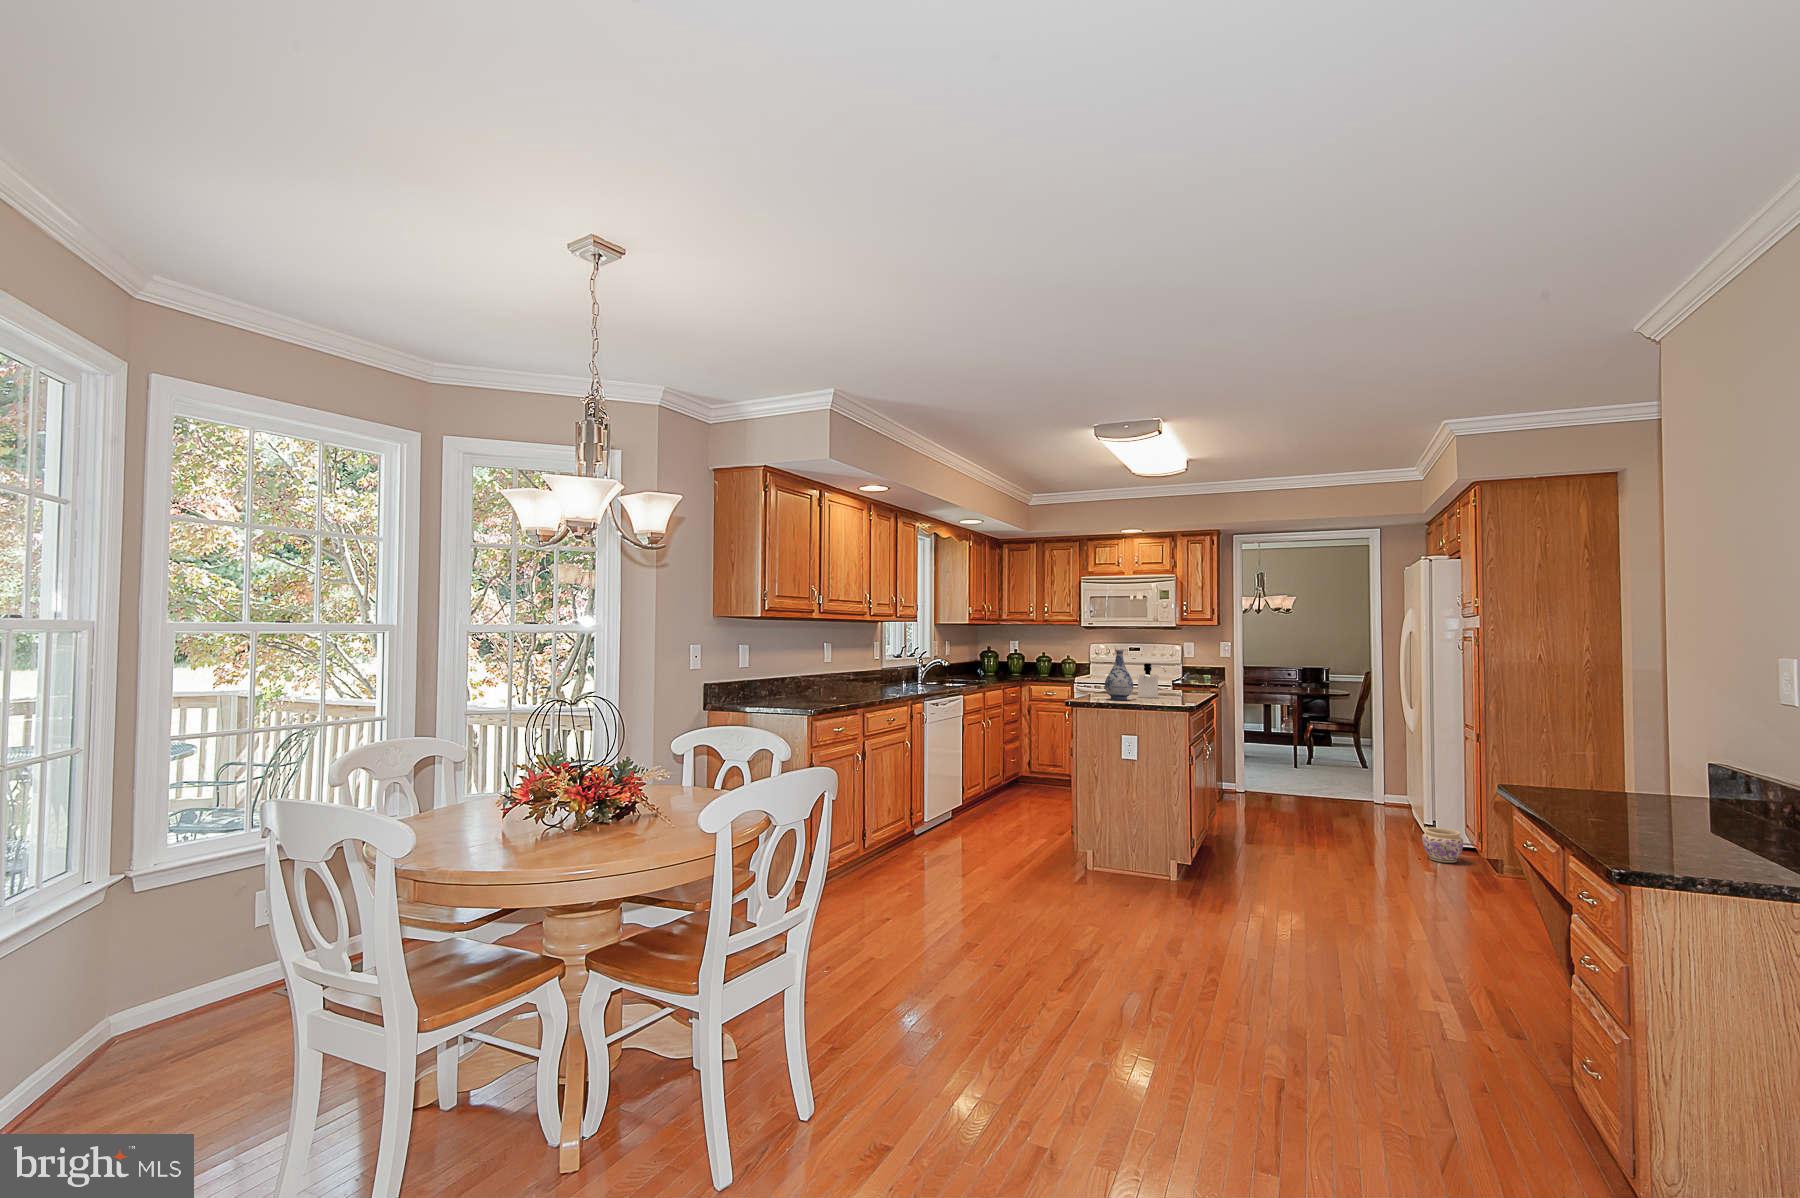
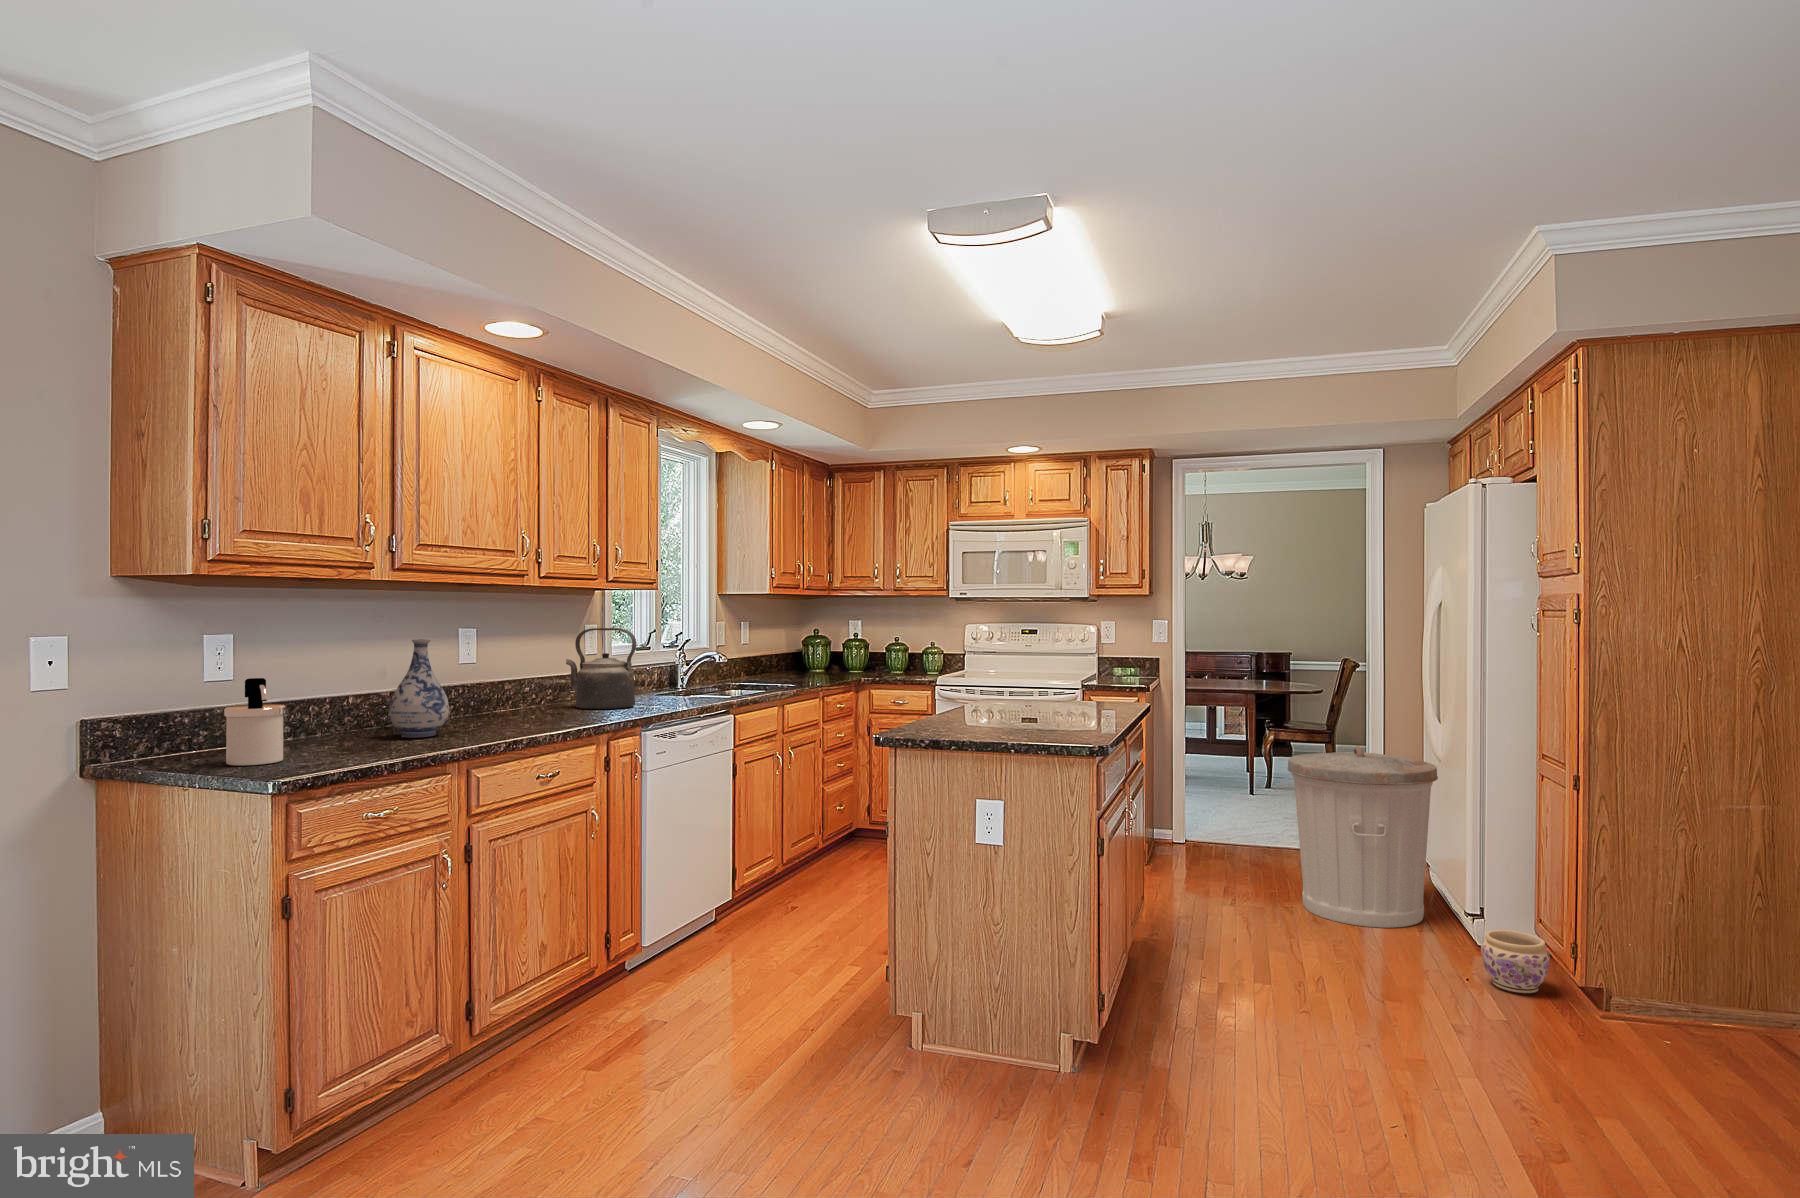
kettle: none [872,644,913,690] -> present [566,628,636,709]
vase: present [1105,650,1133,700] -> present [389,639,449,737]
soap dispenser: present [1137,663,1166,698] -> present [224,678,285,766]
trash can: none [1308,722,1406,834] -> present [1287,746,1438,928]

